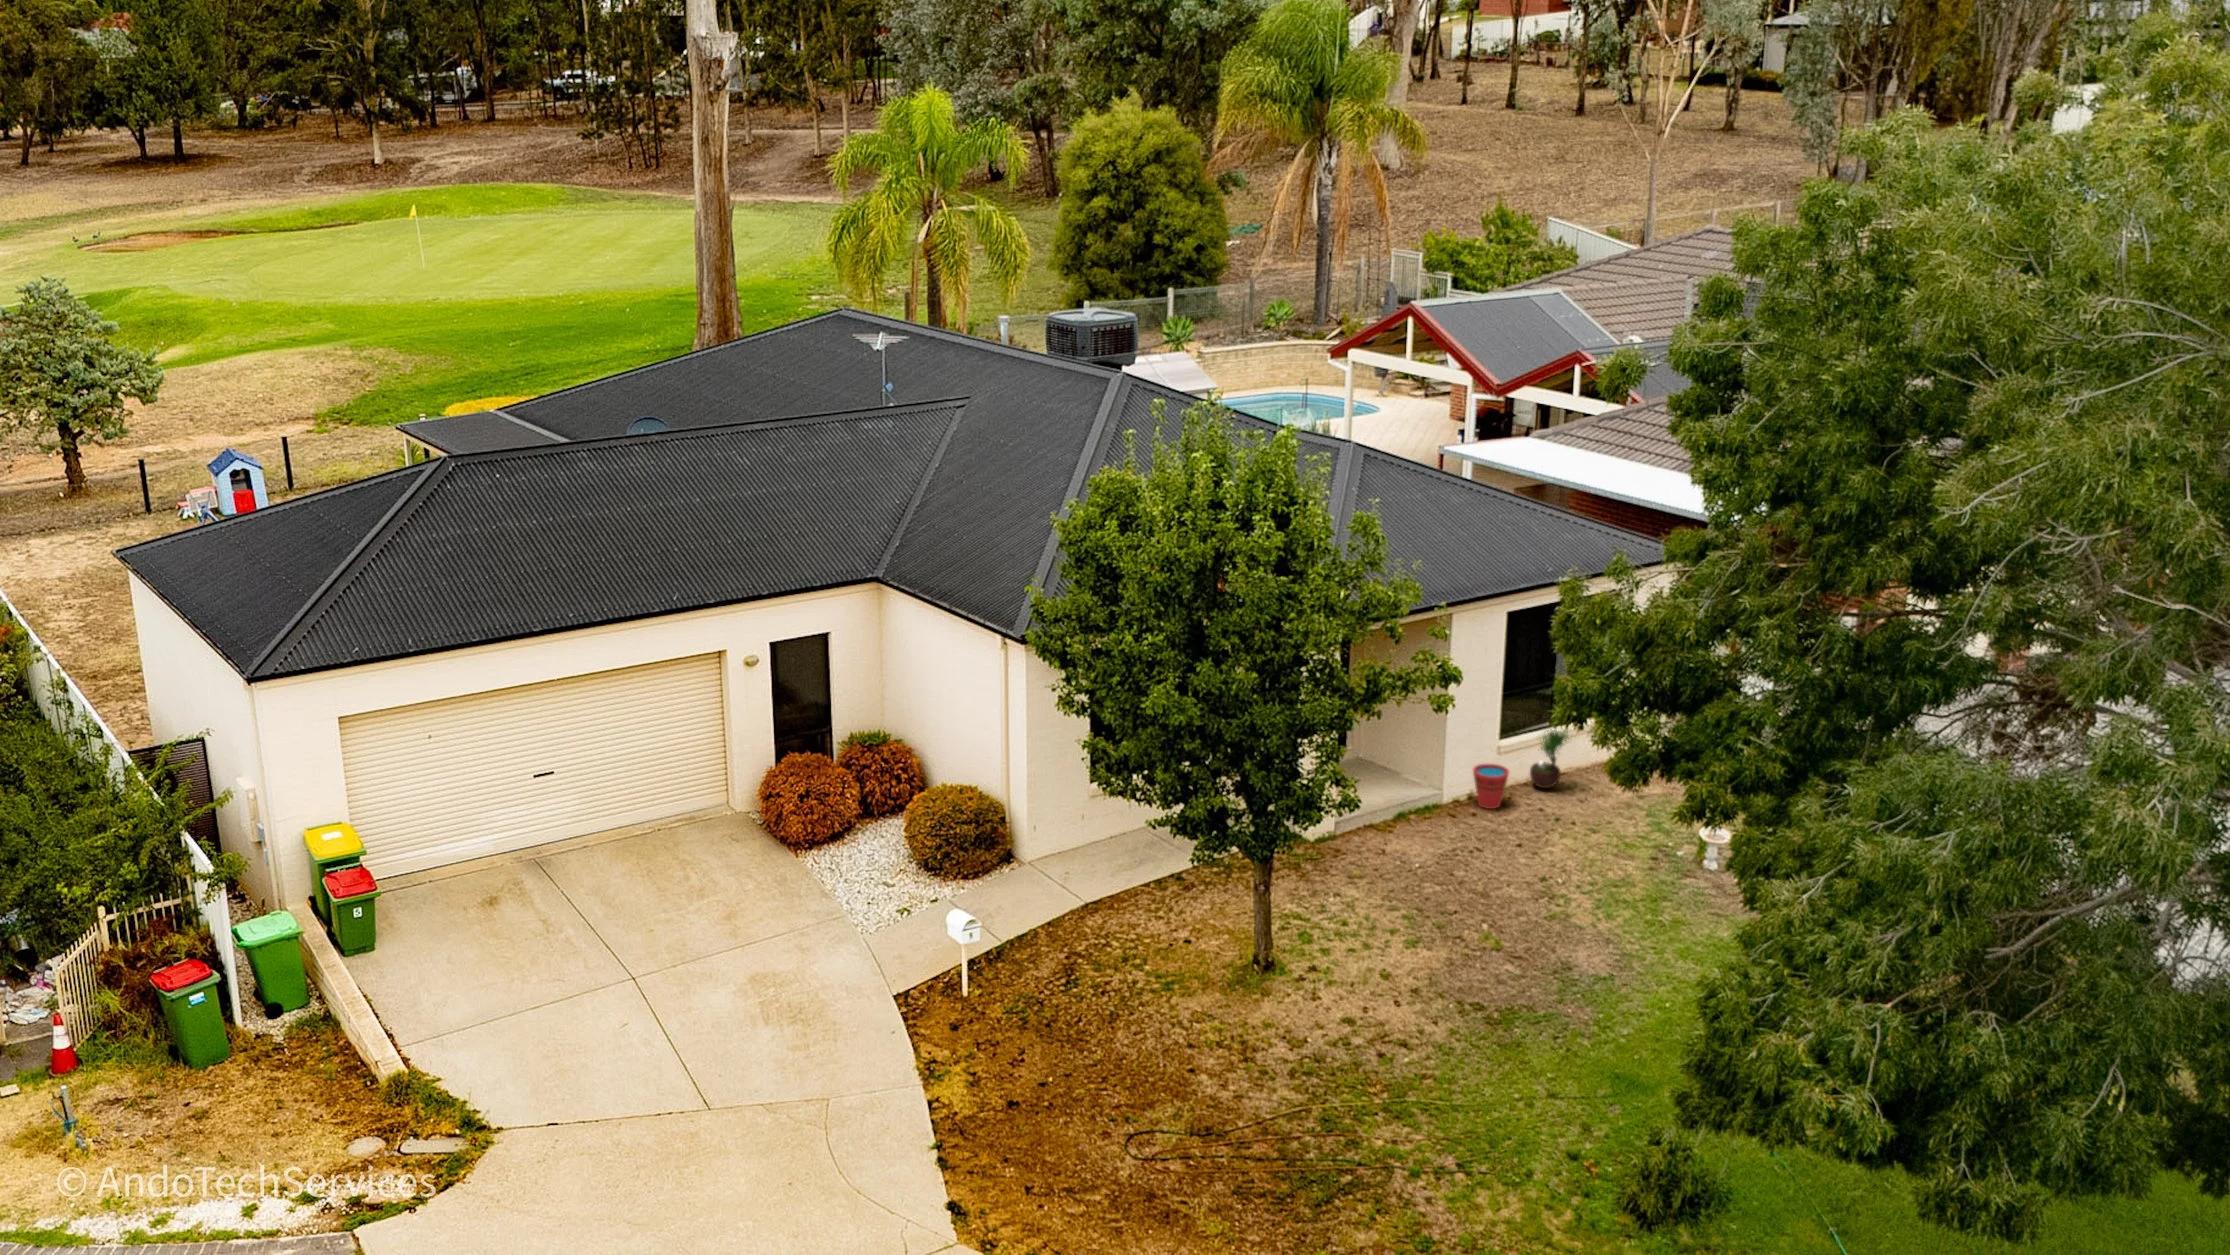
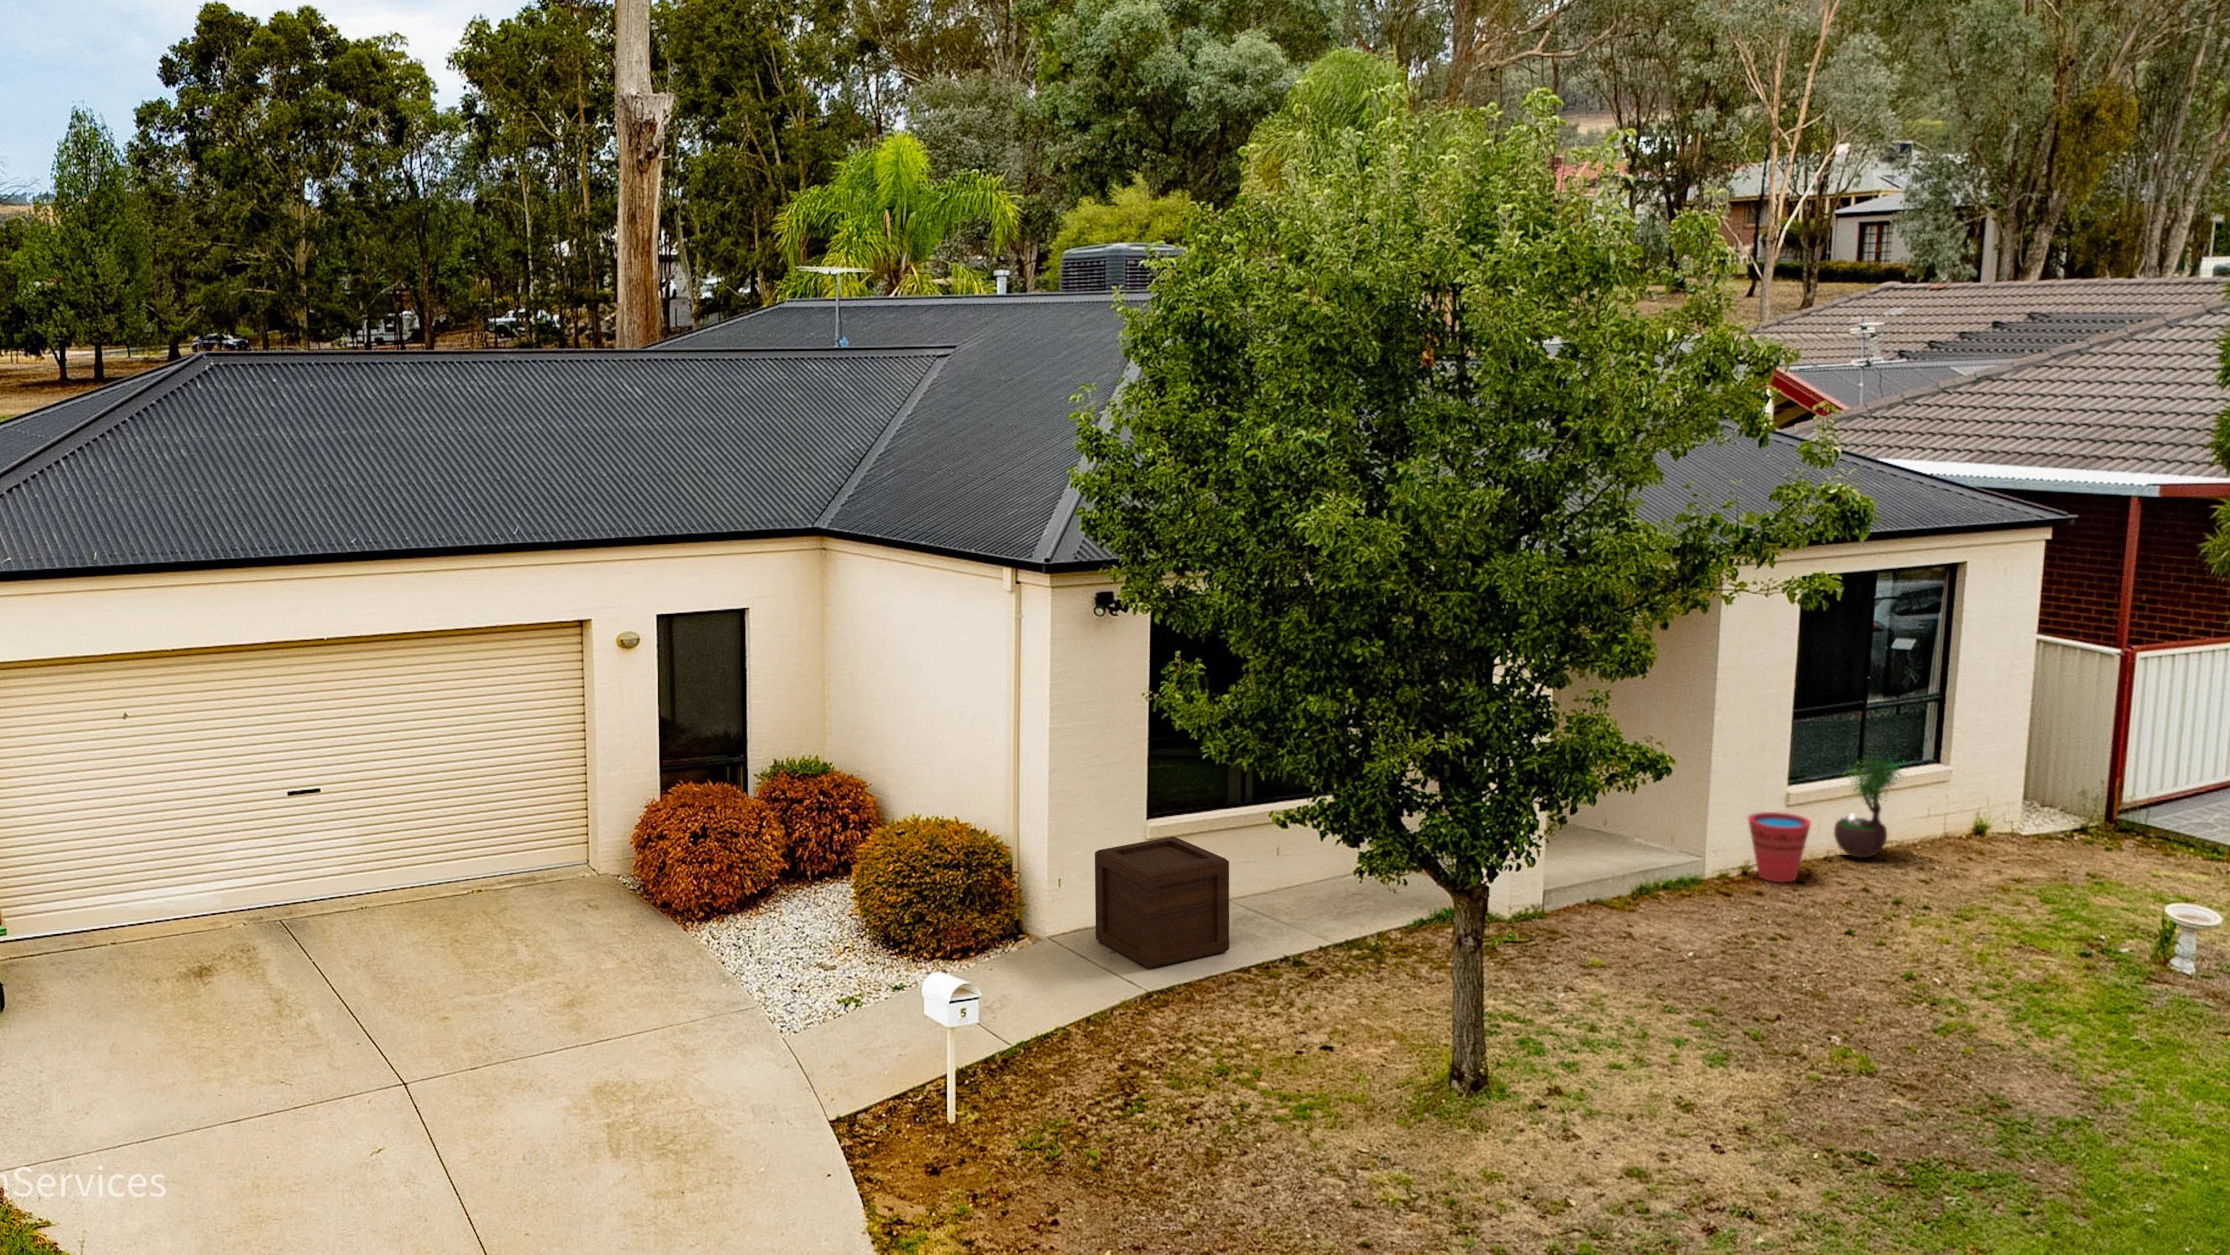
wooden crate: none [1059,795,1142,883] -> present [1095,836,1229,968]

